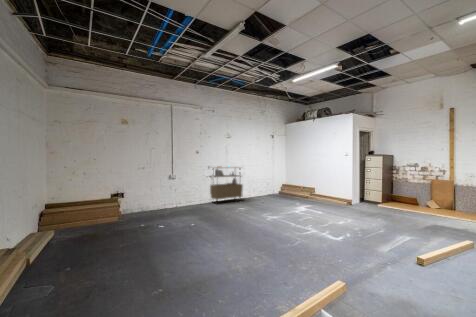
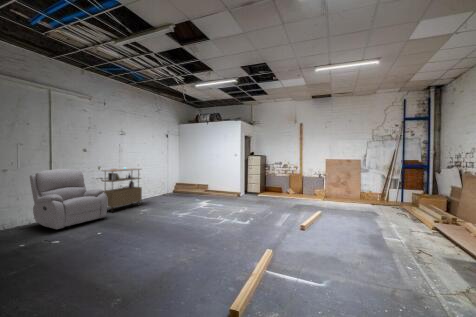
chair: none [164,165,211,211] -> present [30,169,107,229]

